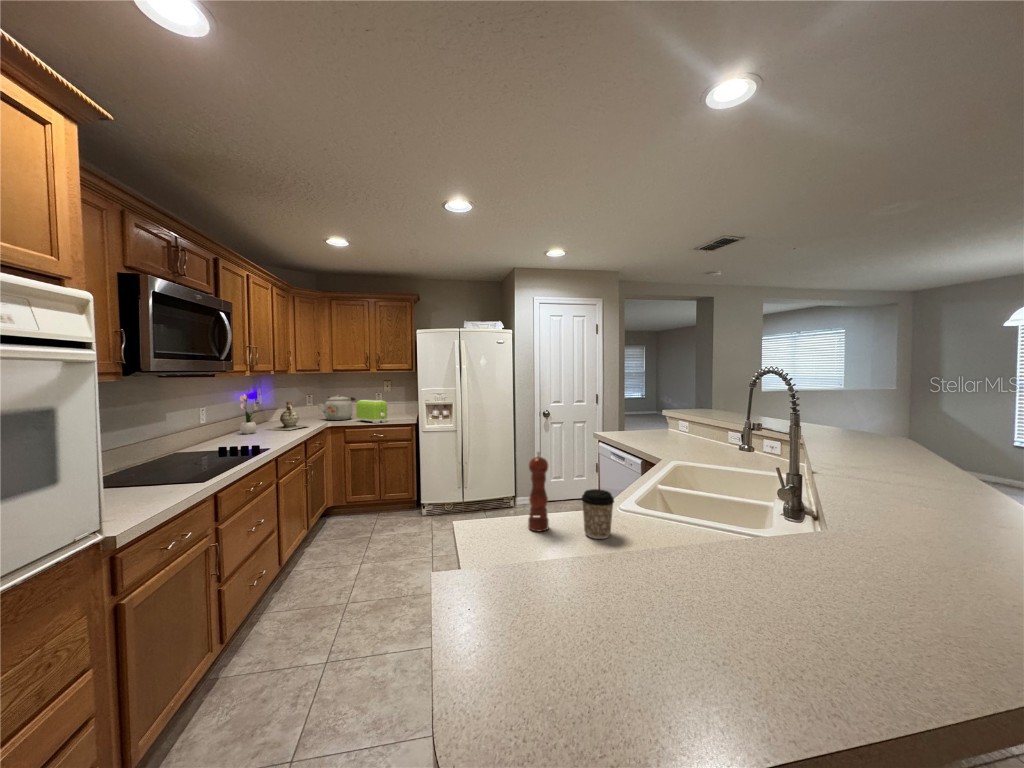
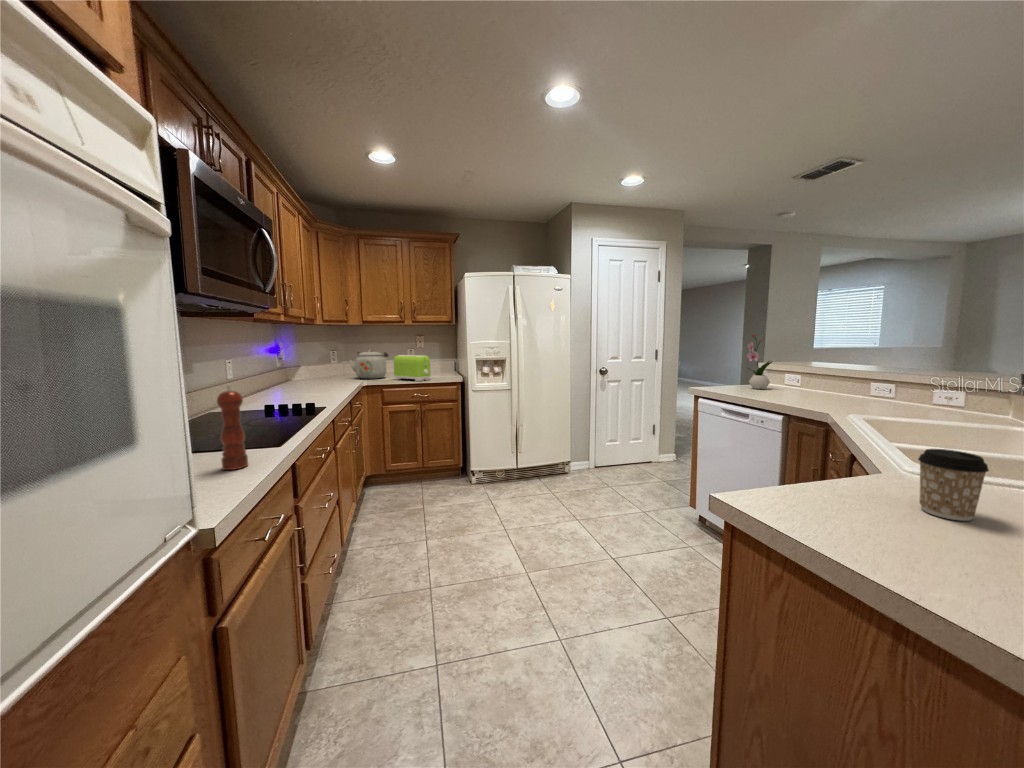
flower arrangement: present [240,389,257,434] -> present [747,335,772,389]
ceramic jug: present [267,401,308,430] -> none [296,355,347,389]
pepper mill: present [528,452,549,532] -> present [217,385,248,470]

